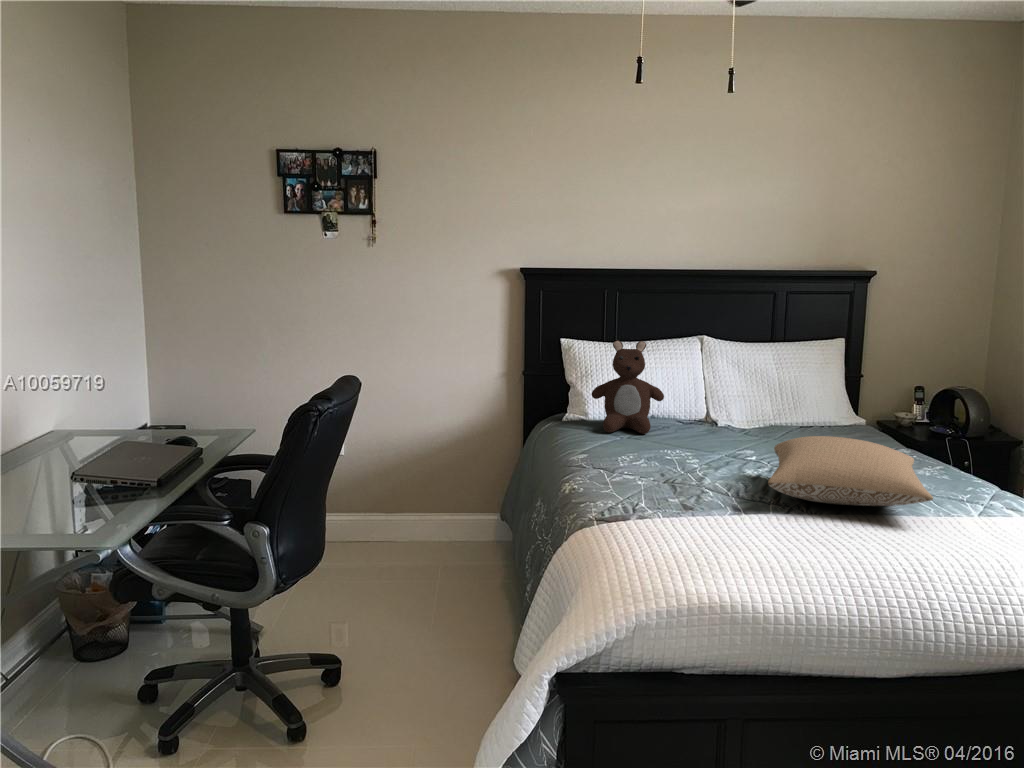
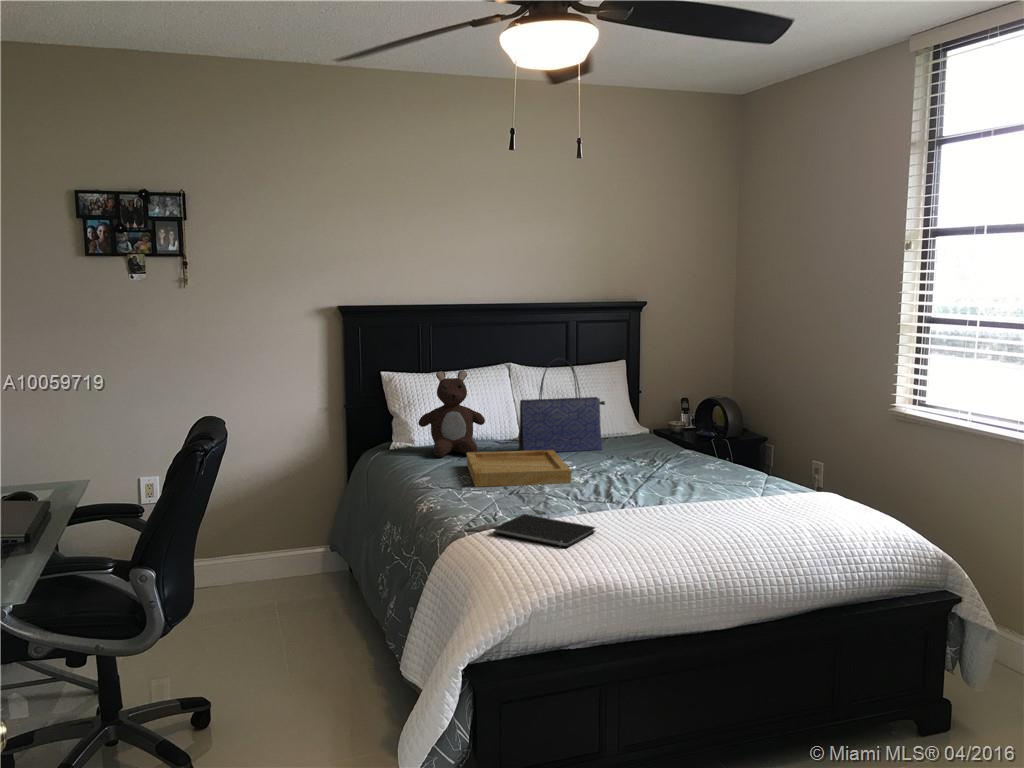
tote bag: none [699,333,804,439] -> present [519,358,605,452]
tray: none [629,430,741,476] -> present [467,450,571,487]
pillow: present [768,436,933,506] -> none [598,442,735,498]
notebook: none [619,507,740,554] -> present [493,514,595,547]

